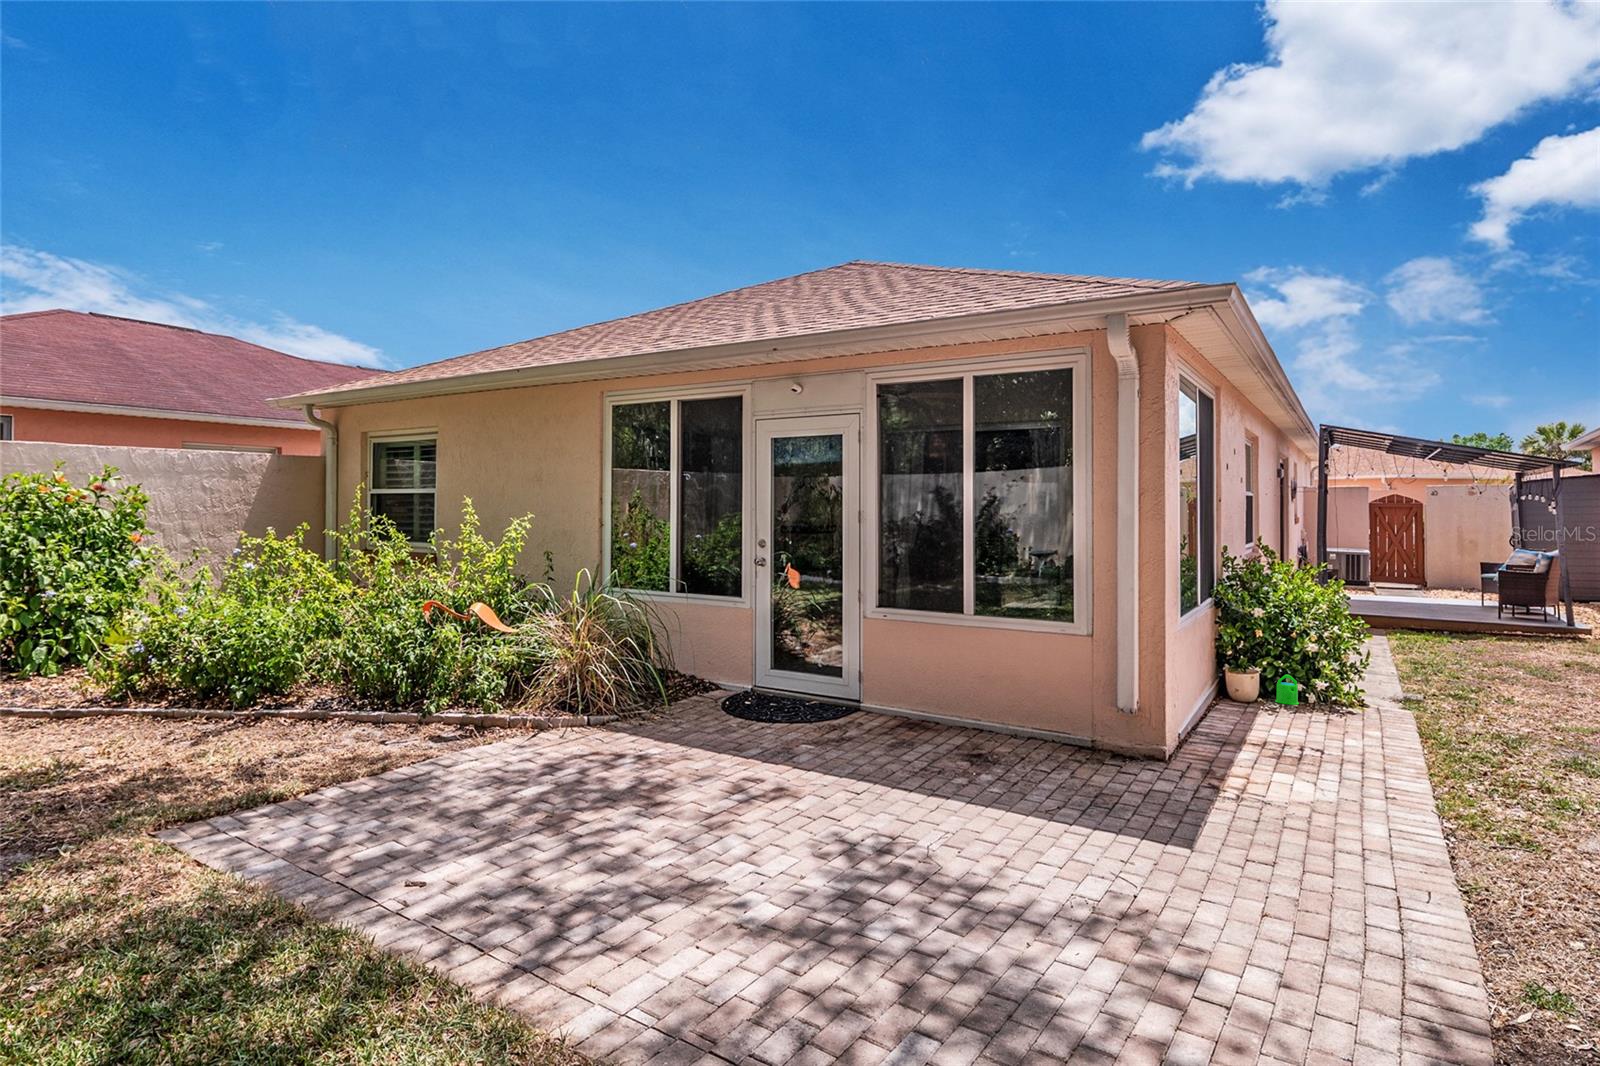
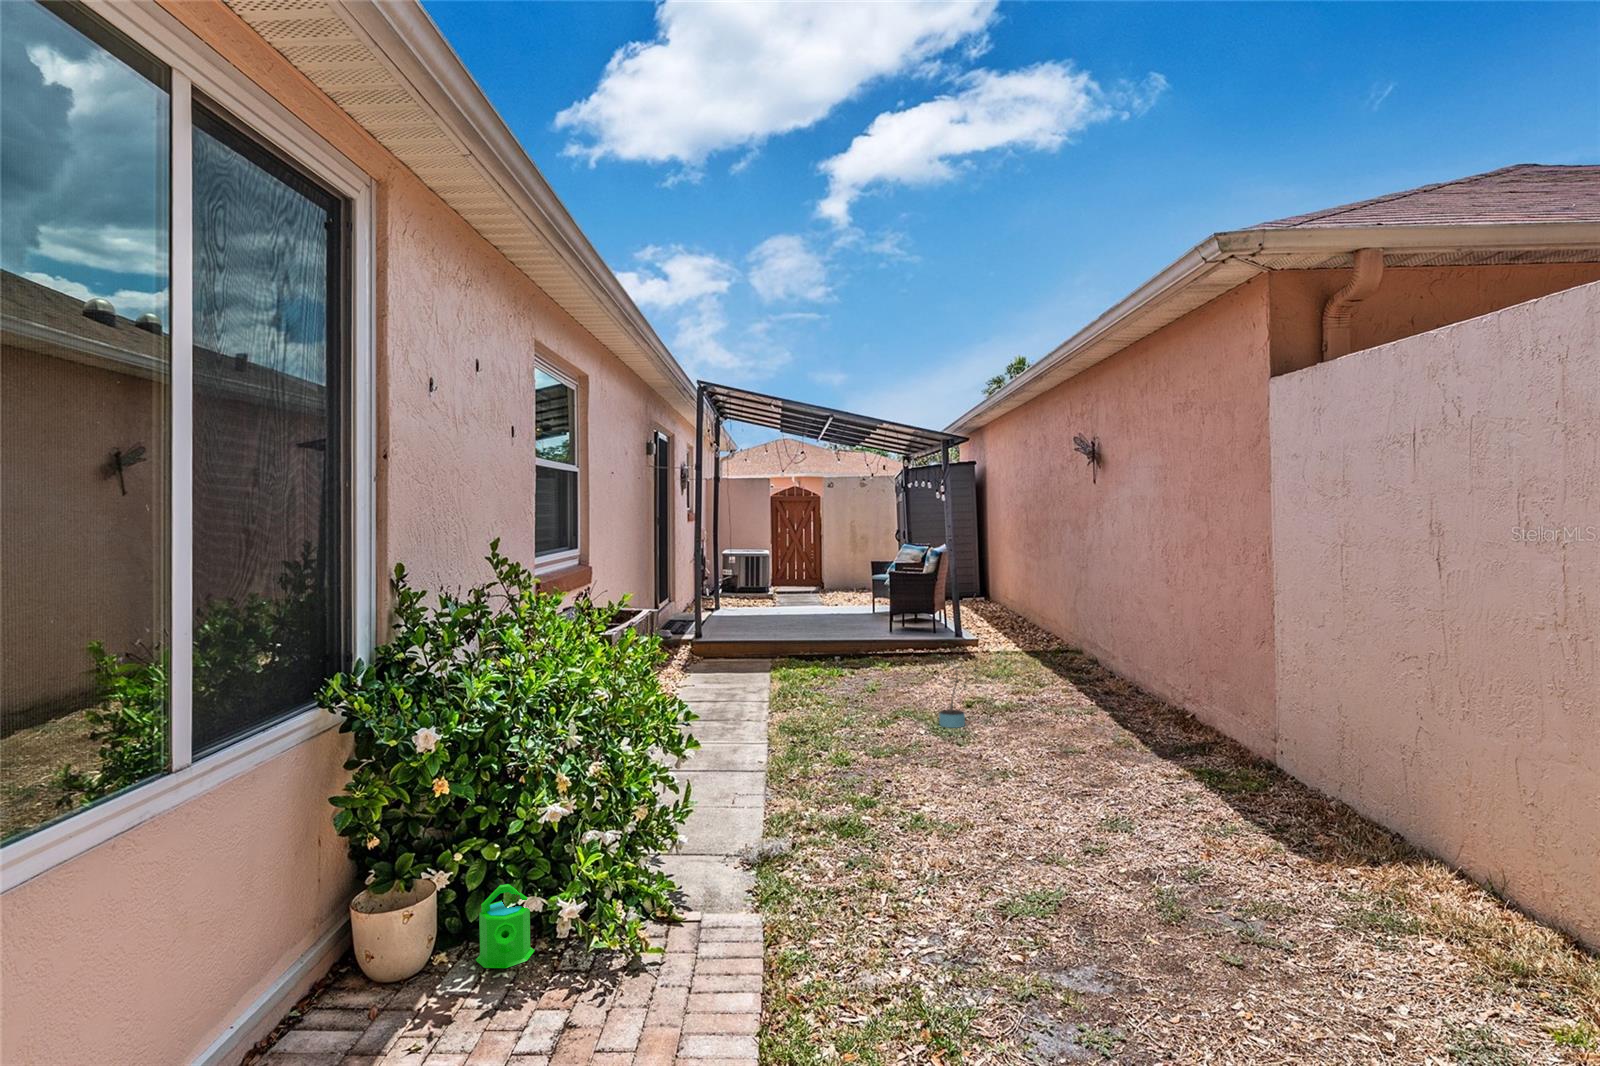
potted plant: none [1529,618,1575,675] -> present [931,644,979,728]

